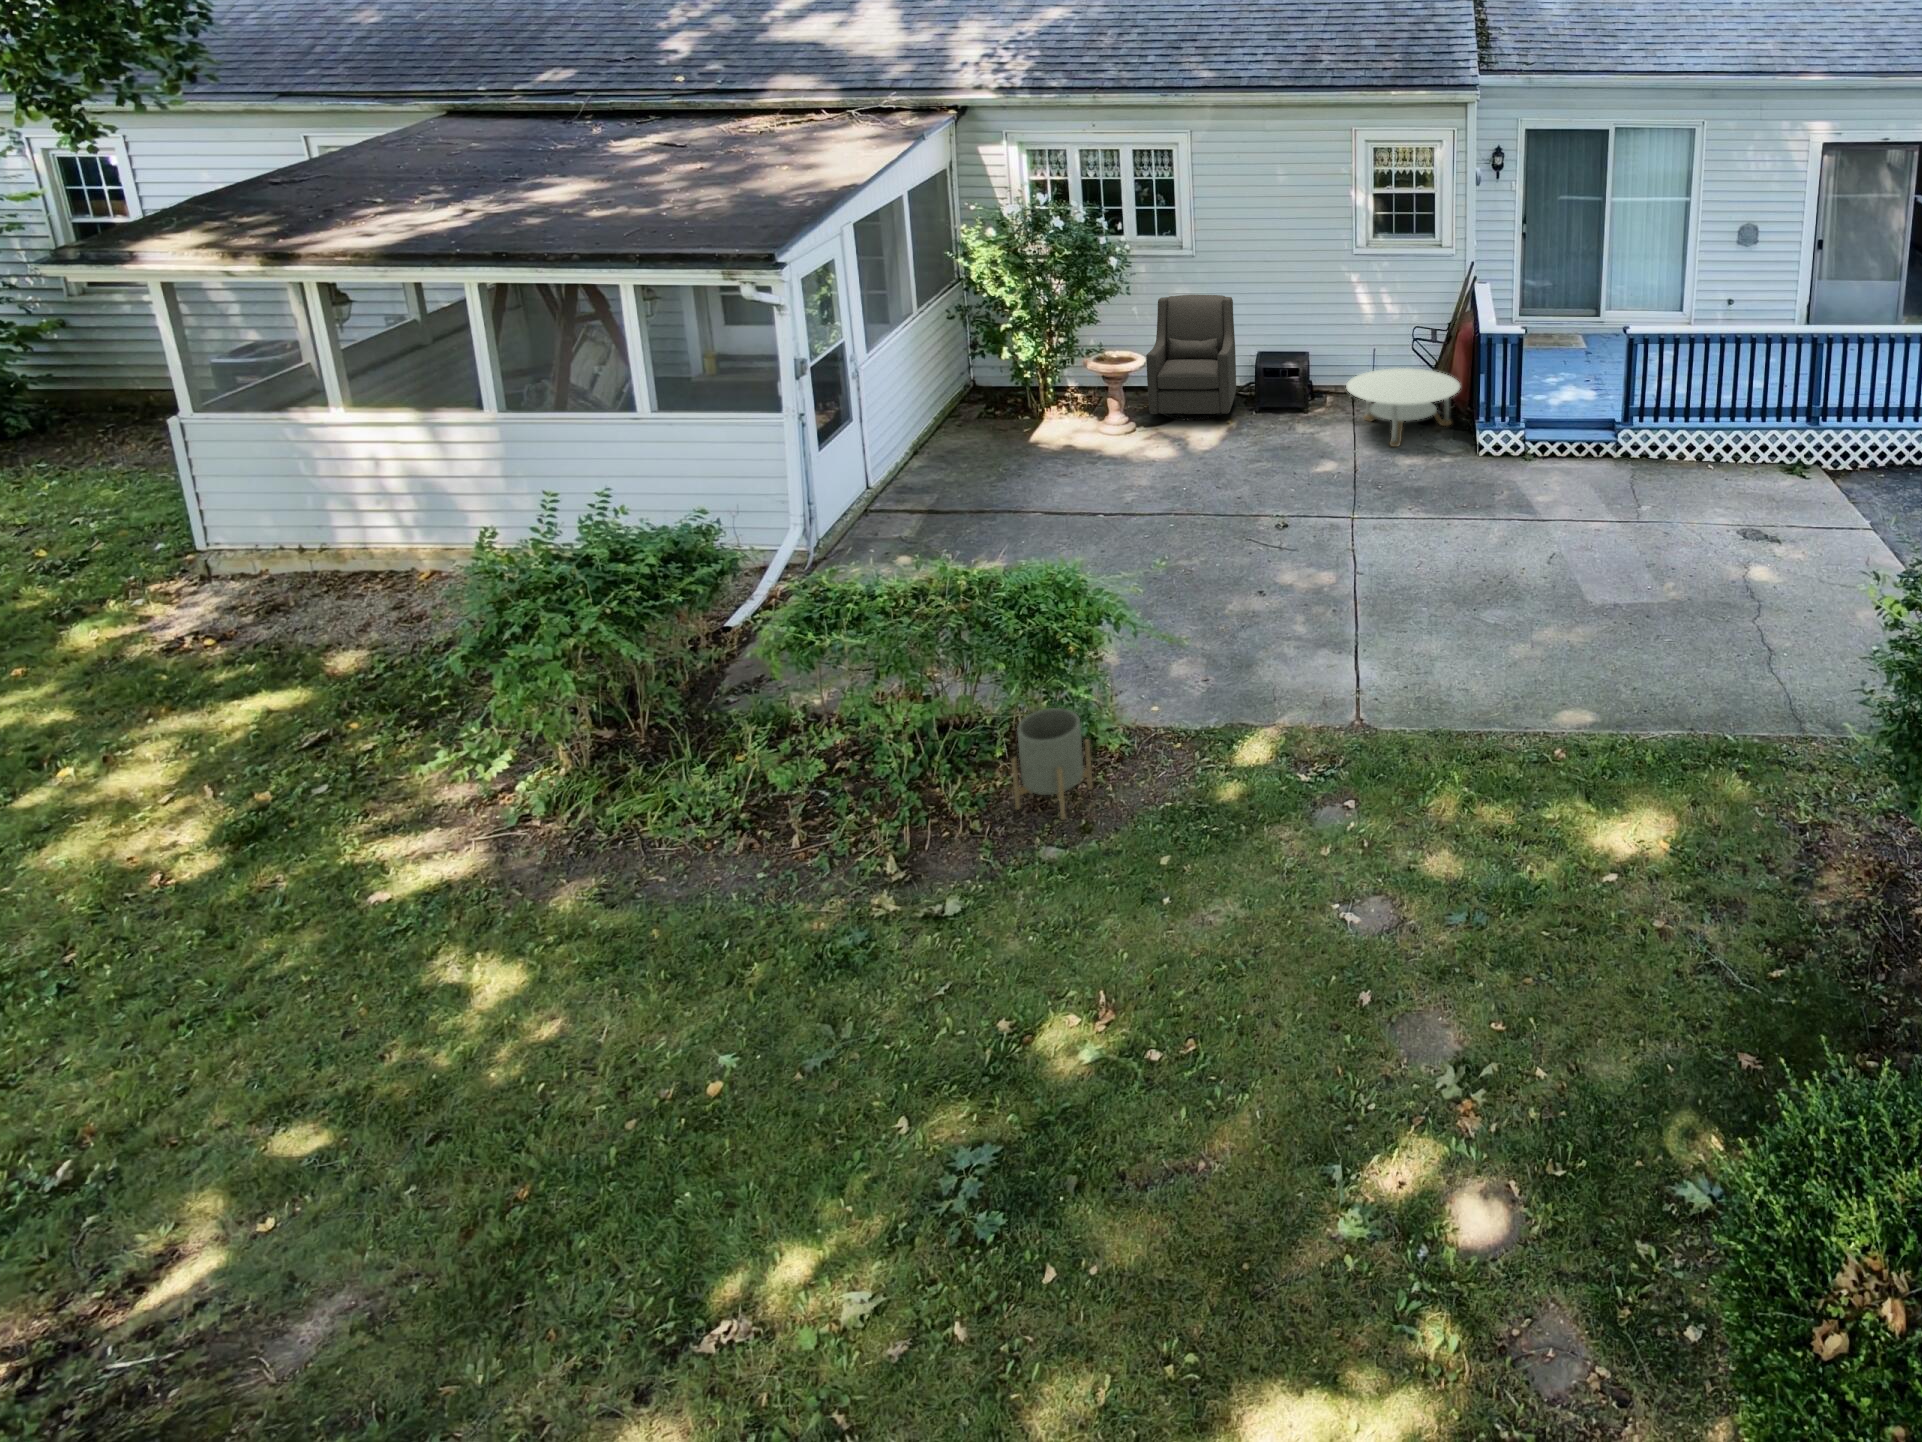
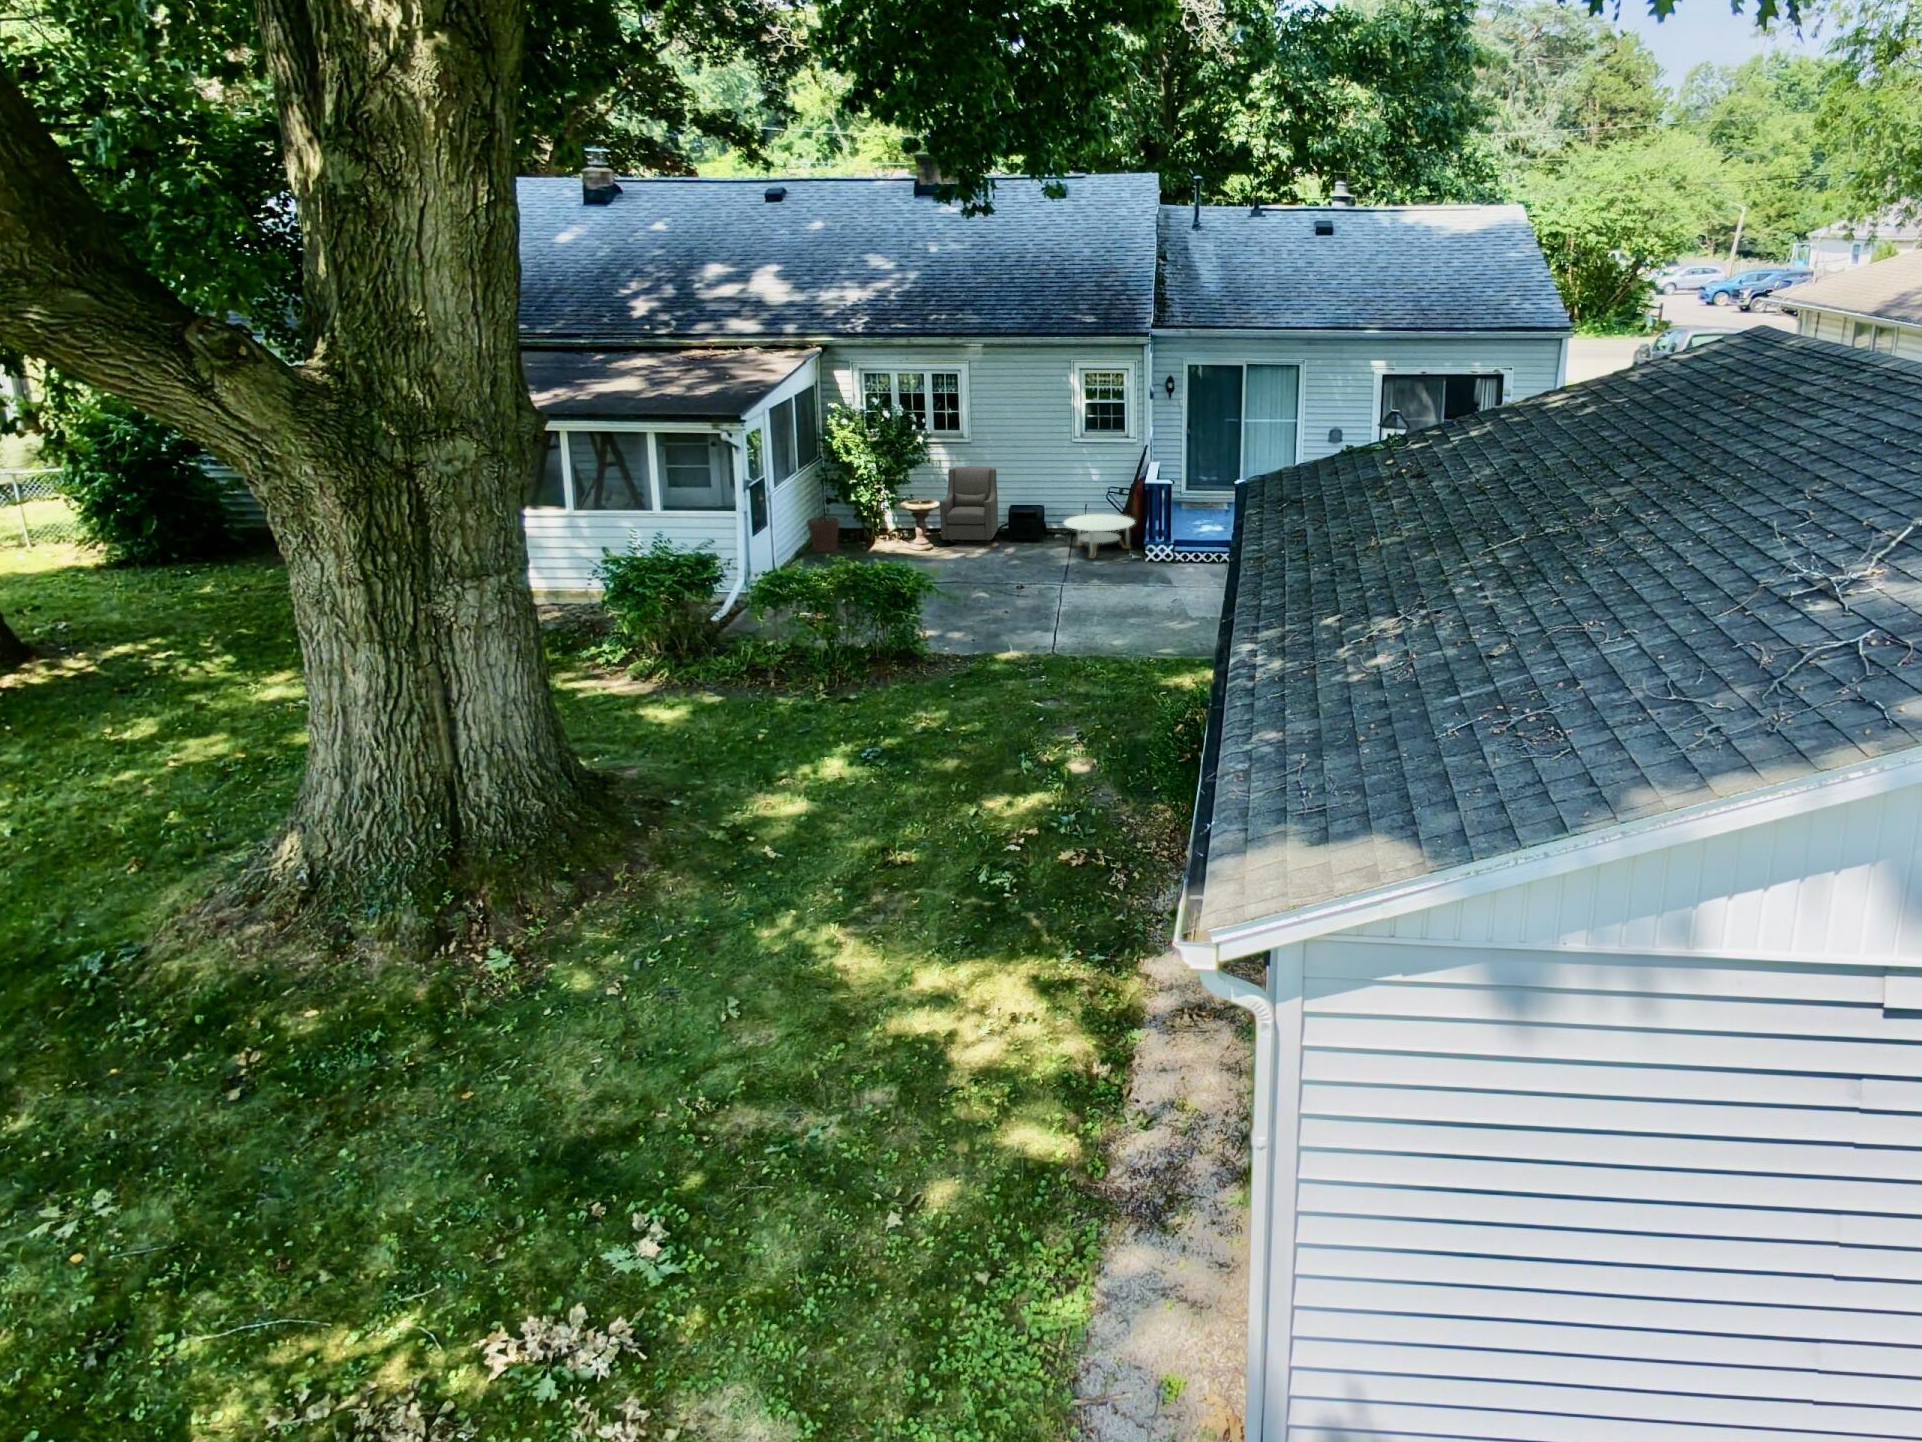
basket: none [931,381,985,441] -> present [807,516,839,552]
planter: present [1012,708,1093,819] -> none [852,645,893,696]

